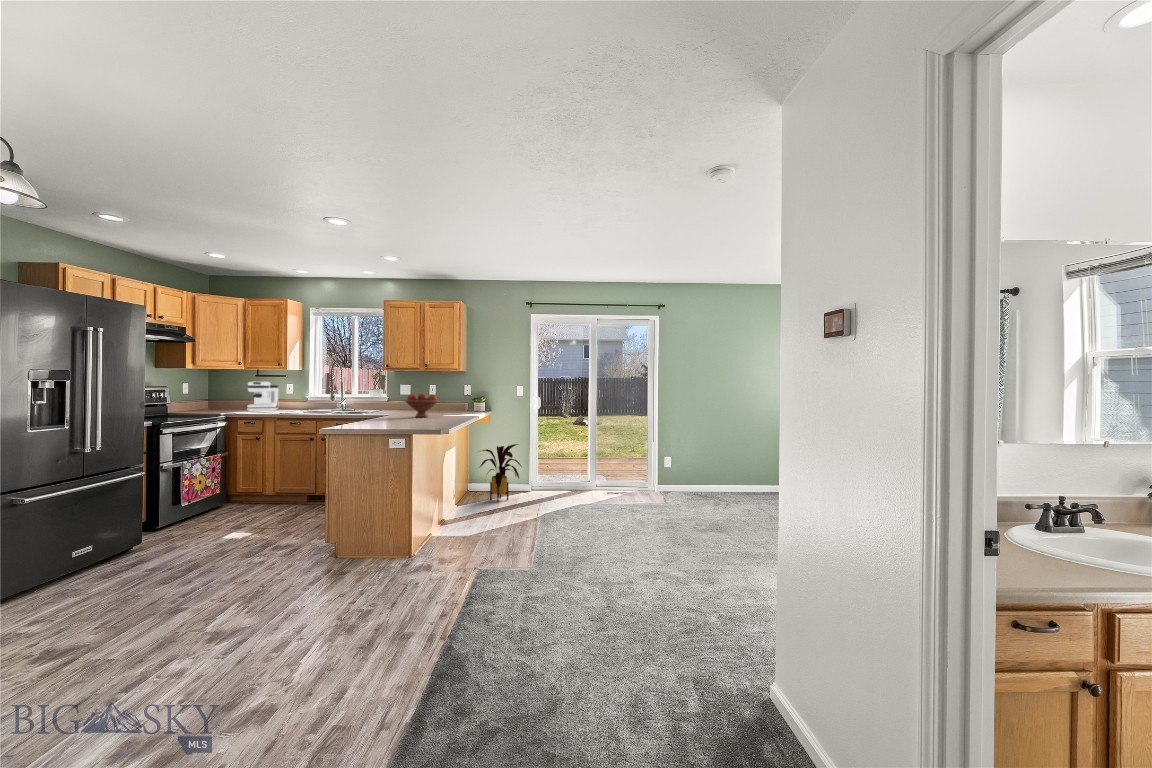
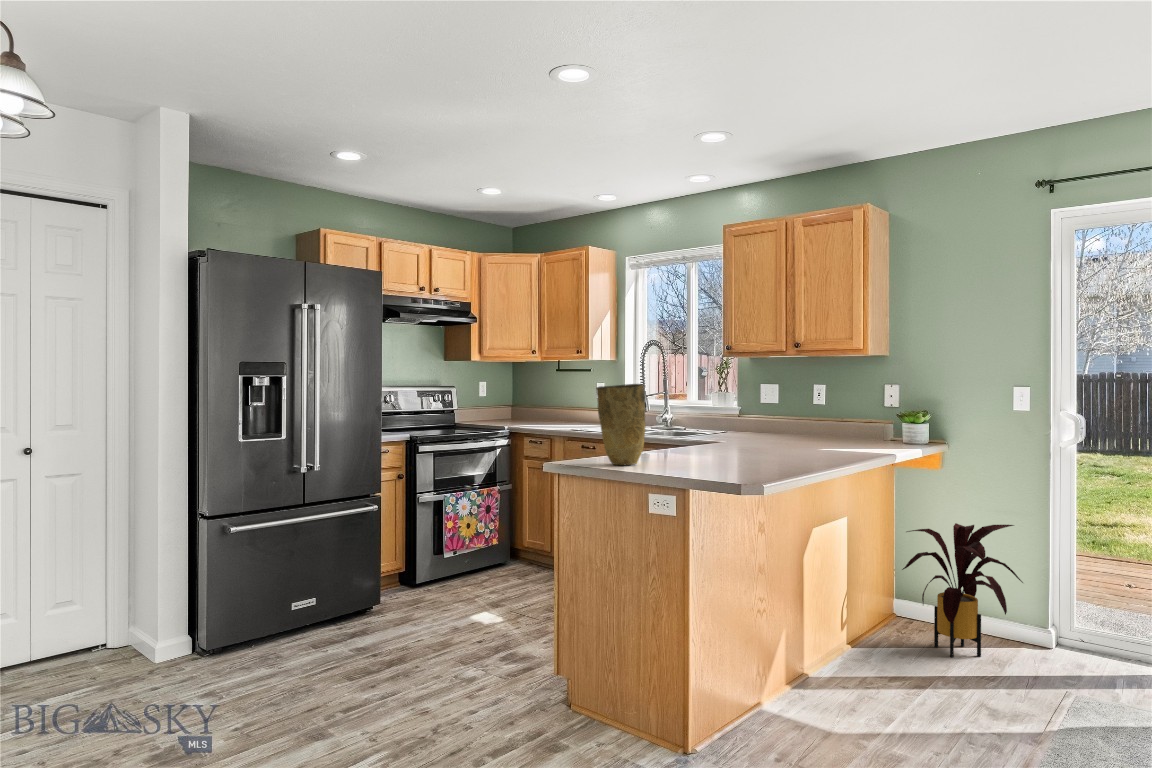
coffee maker: present [247,382,278,412] -> none [545,379,587,425]
vase: none [351,386,378,427] -> present [596,384,645,465]
fruit bowl: present [405,393,438,417] -> none [737,399,804,449]

